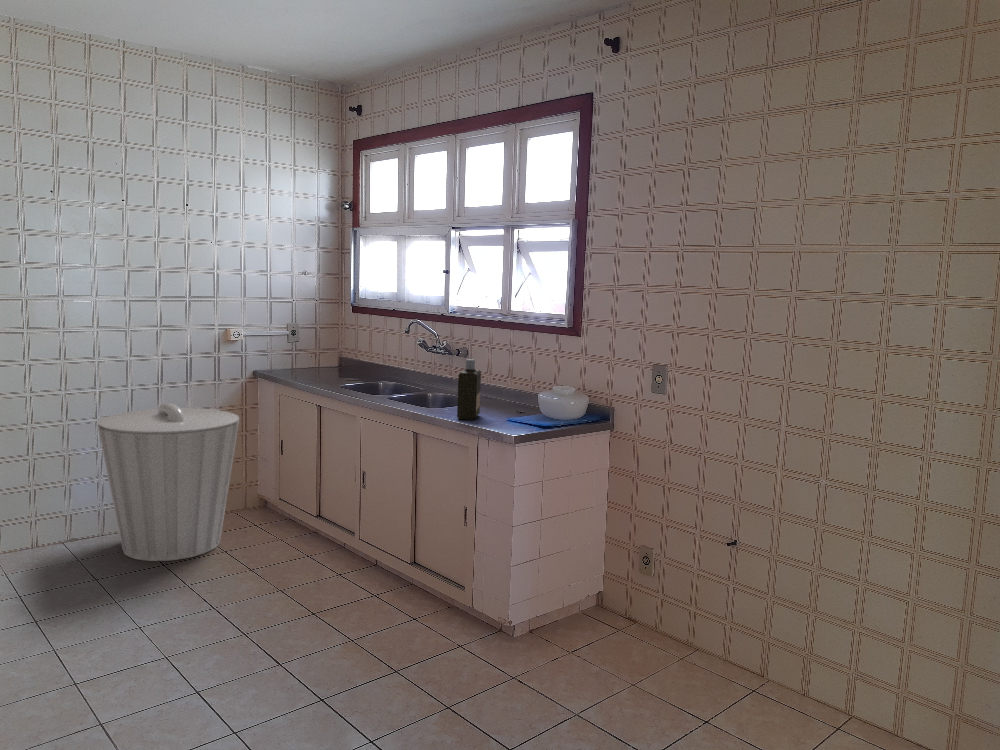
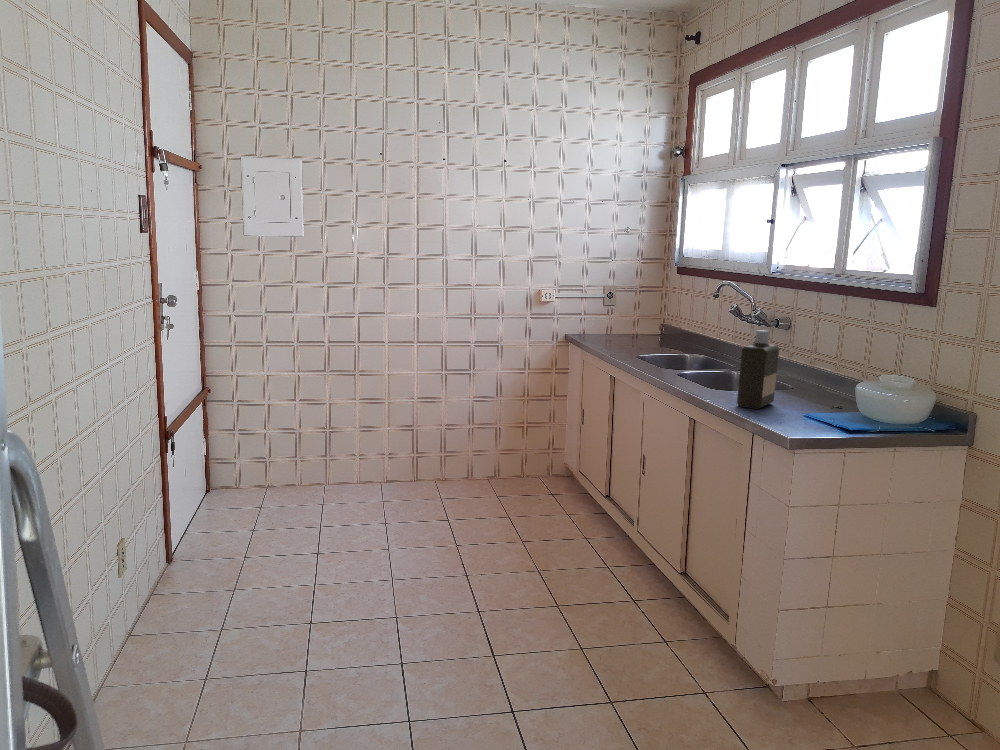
trash can: present [98,403,239,561] -> none [402,360,532,518]

